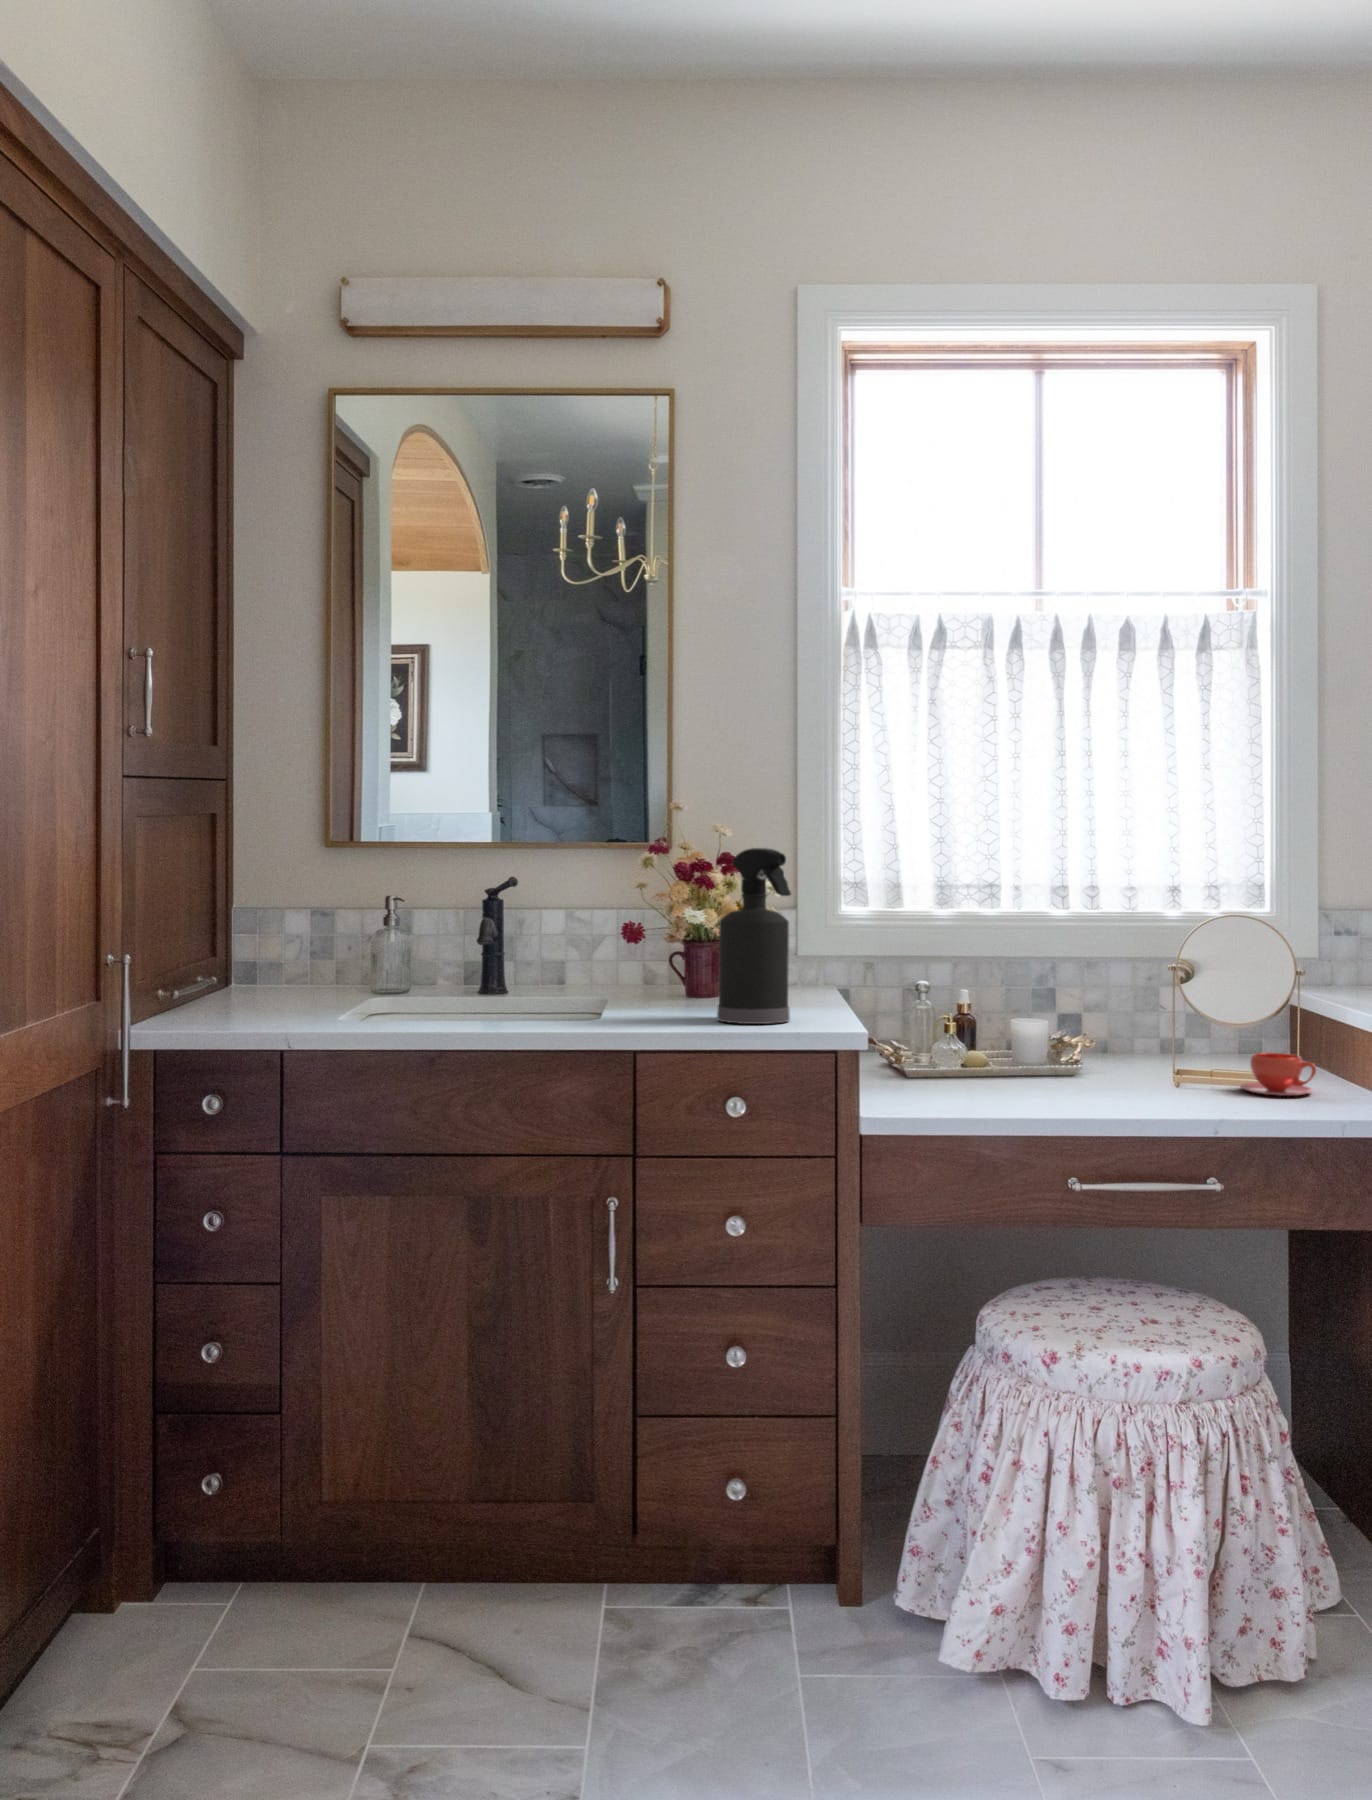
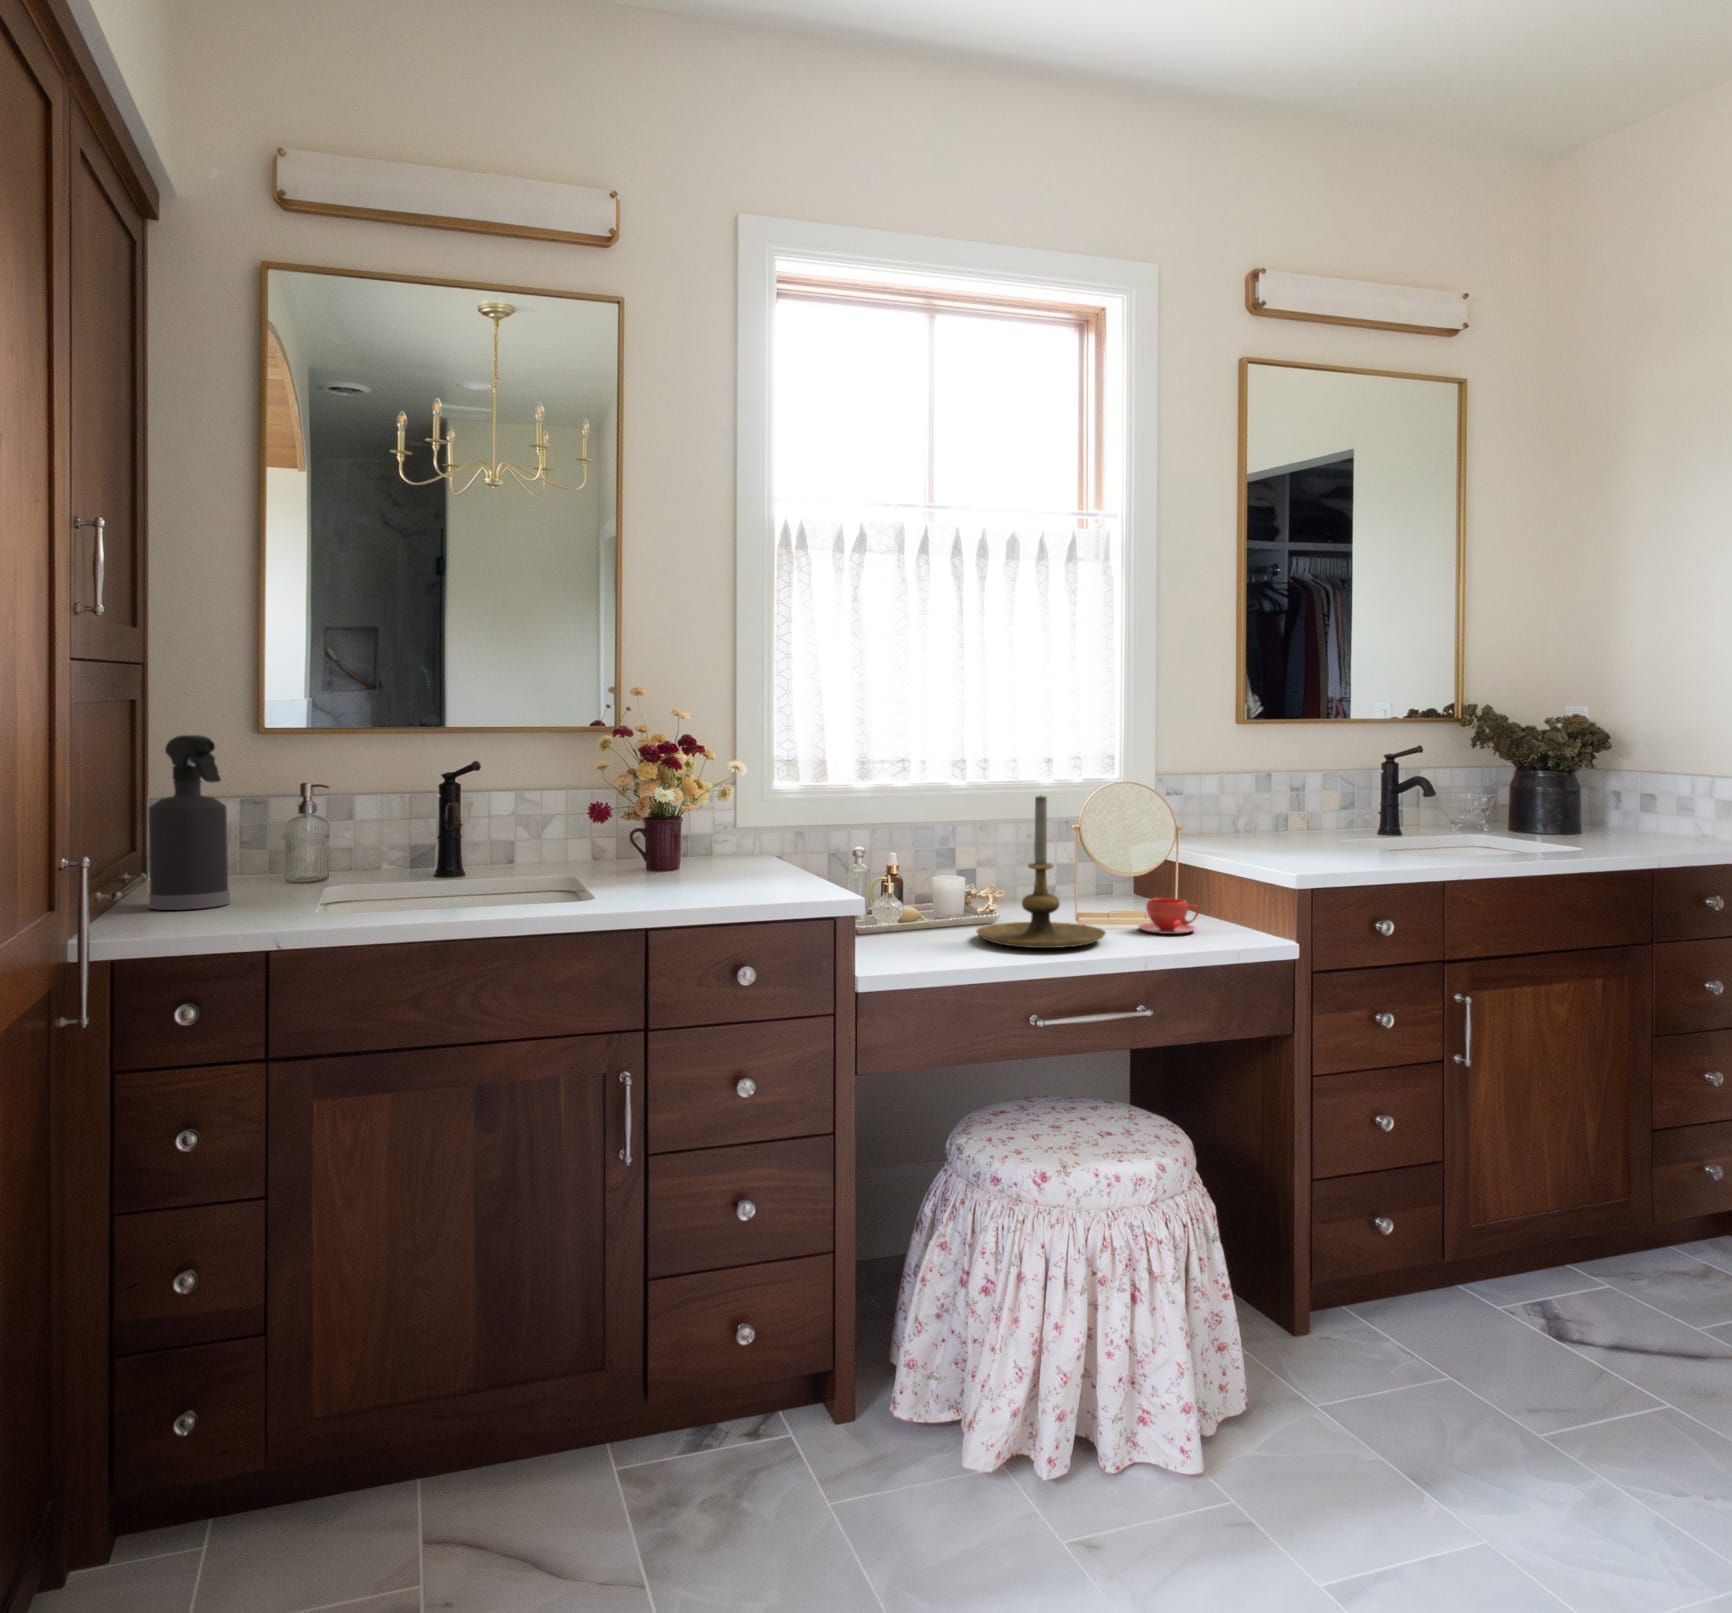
spray bottle: present [717,848,791,1024] -> present [149,735,230,910]
candle holder: none [1029,924,1185,1101] -> present [976,796,1105,948]

